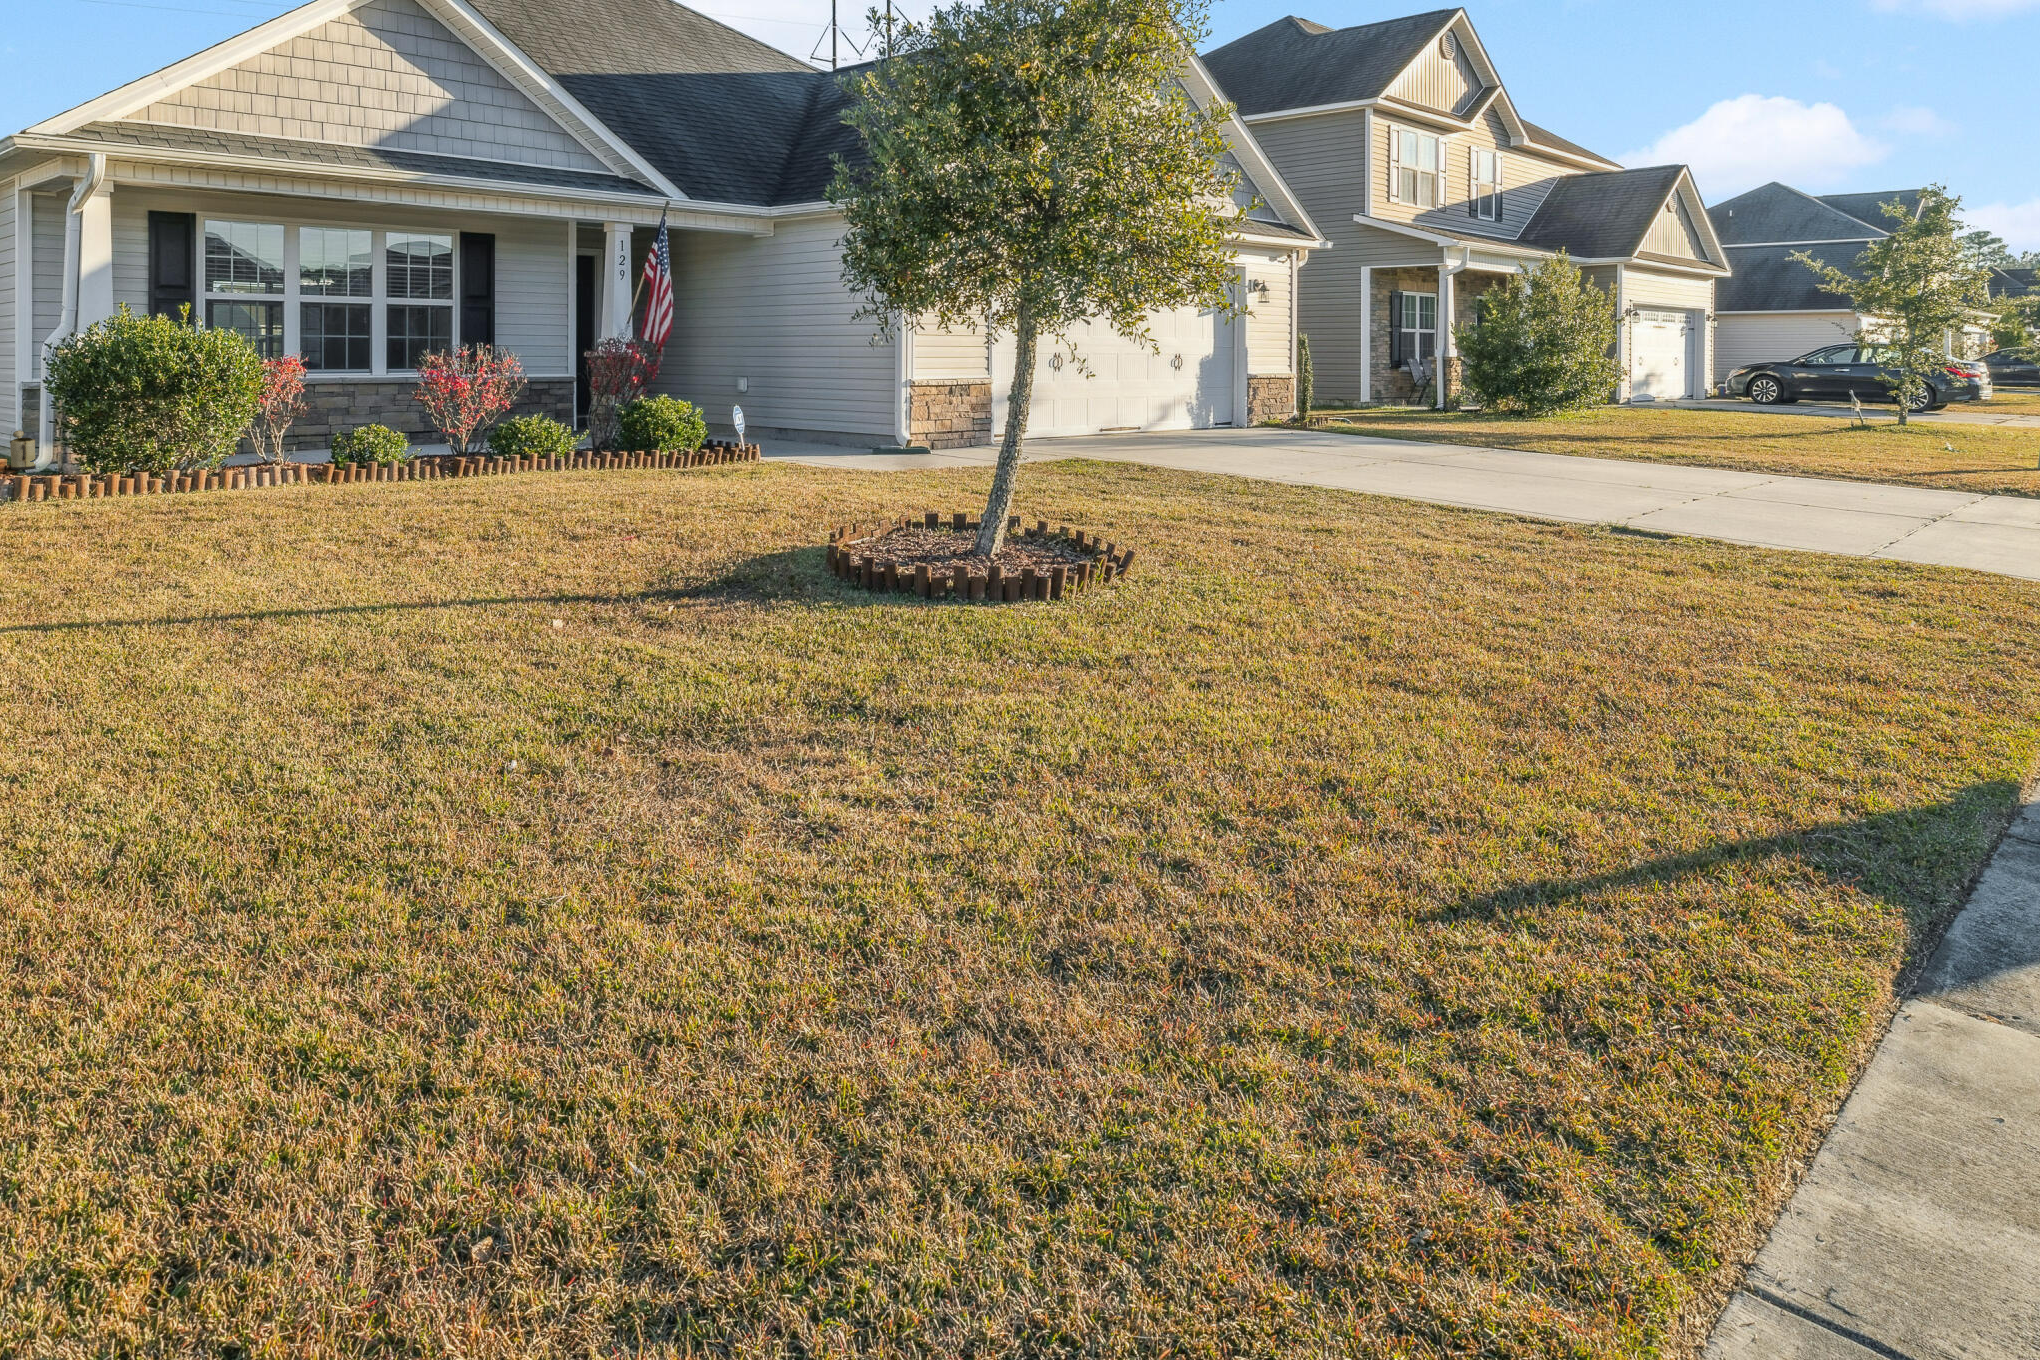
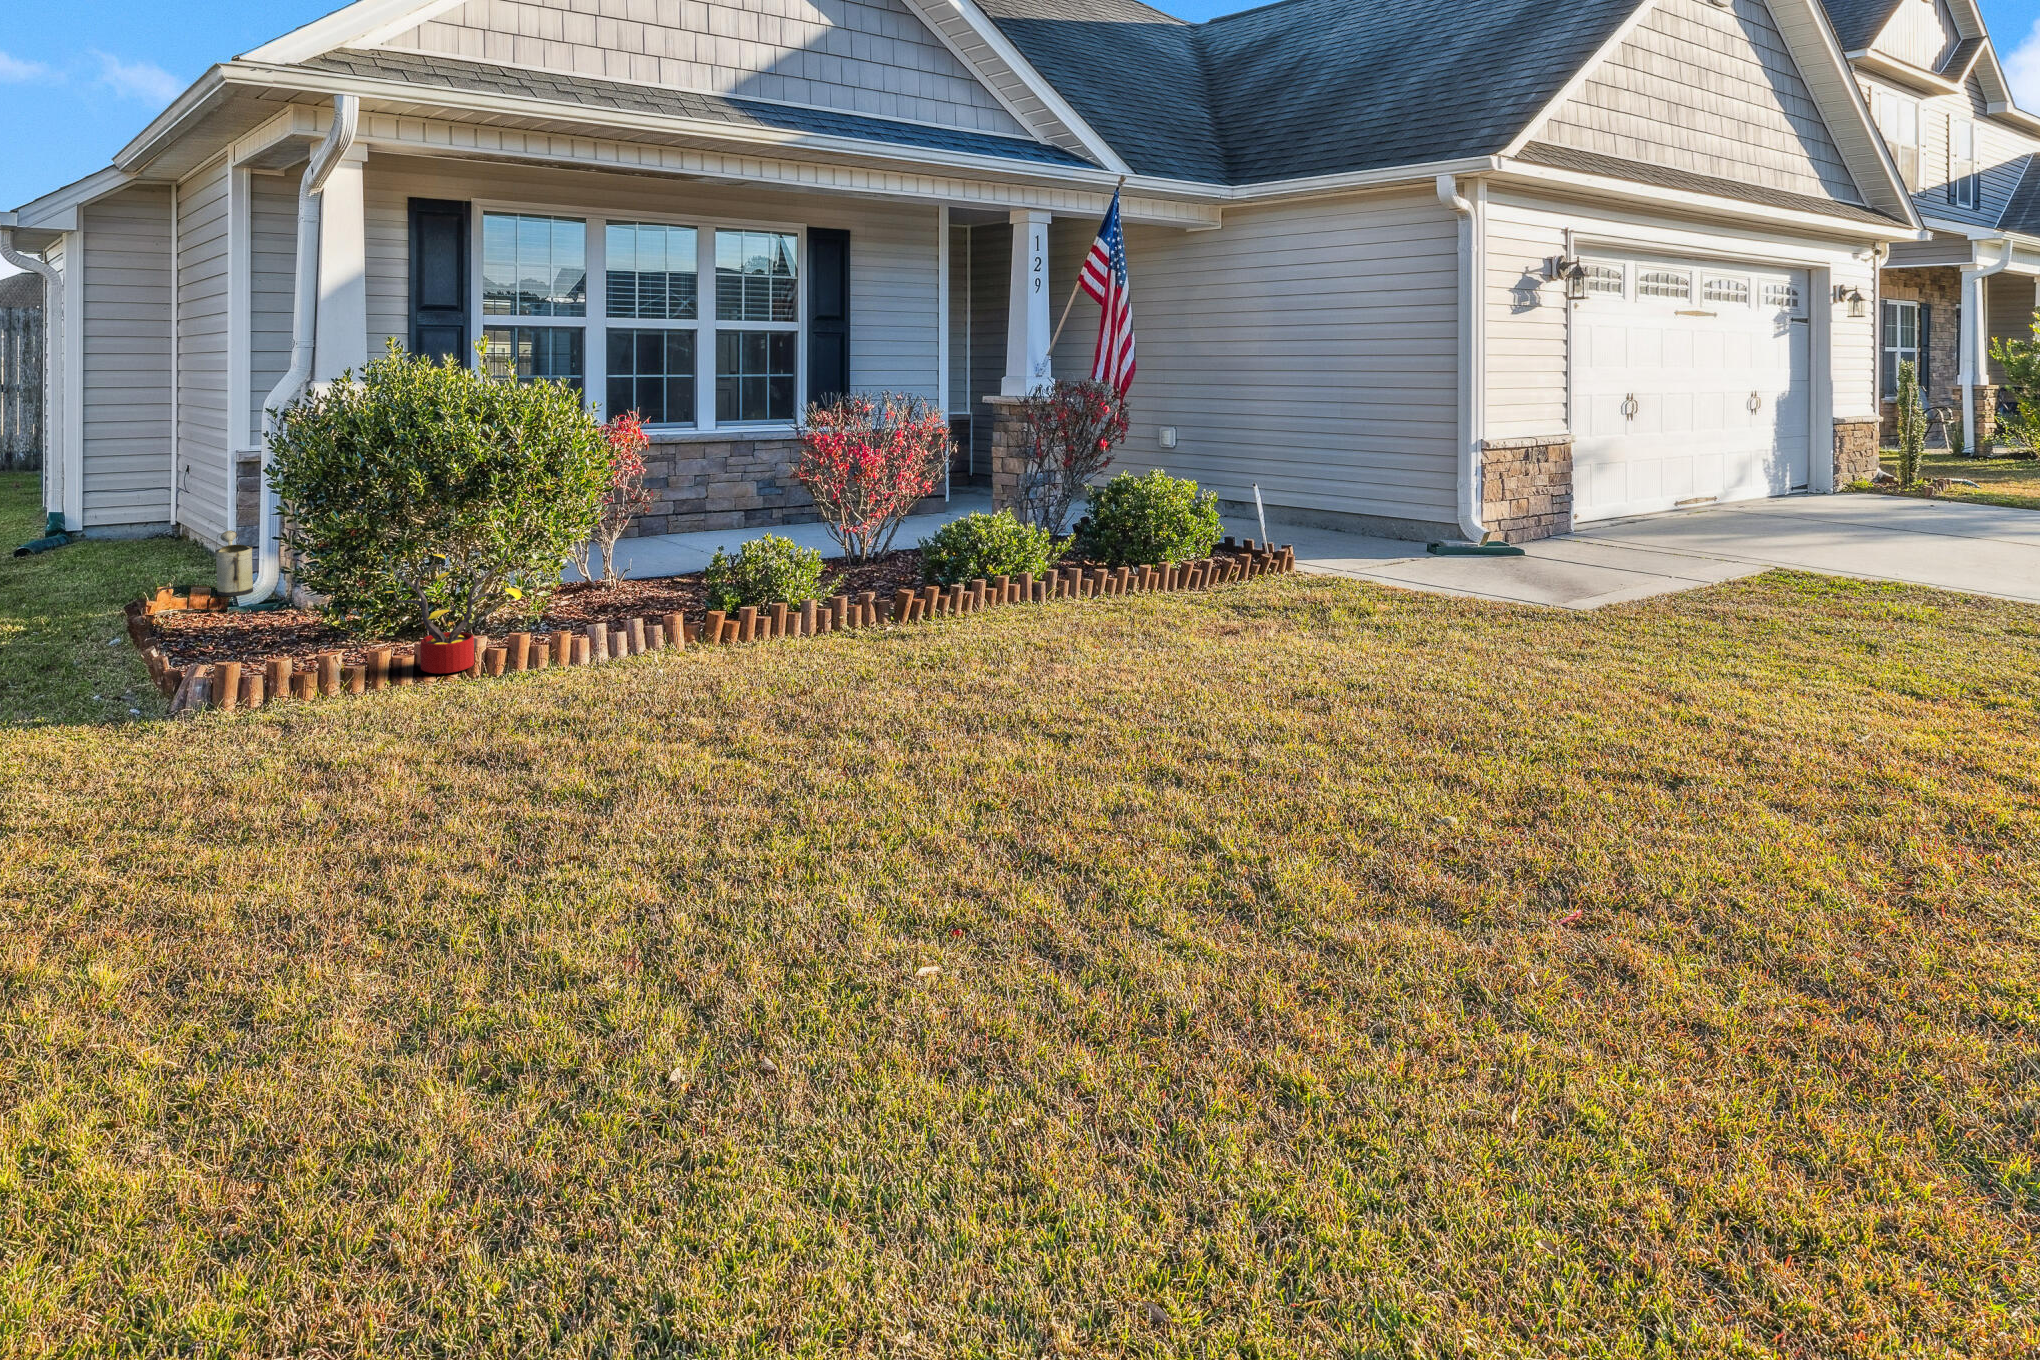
decorative plant: none [116,421,203,492] -> present [384,545,522,673]

